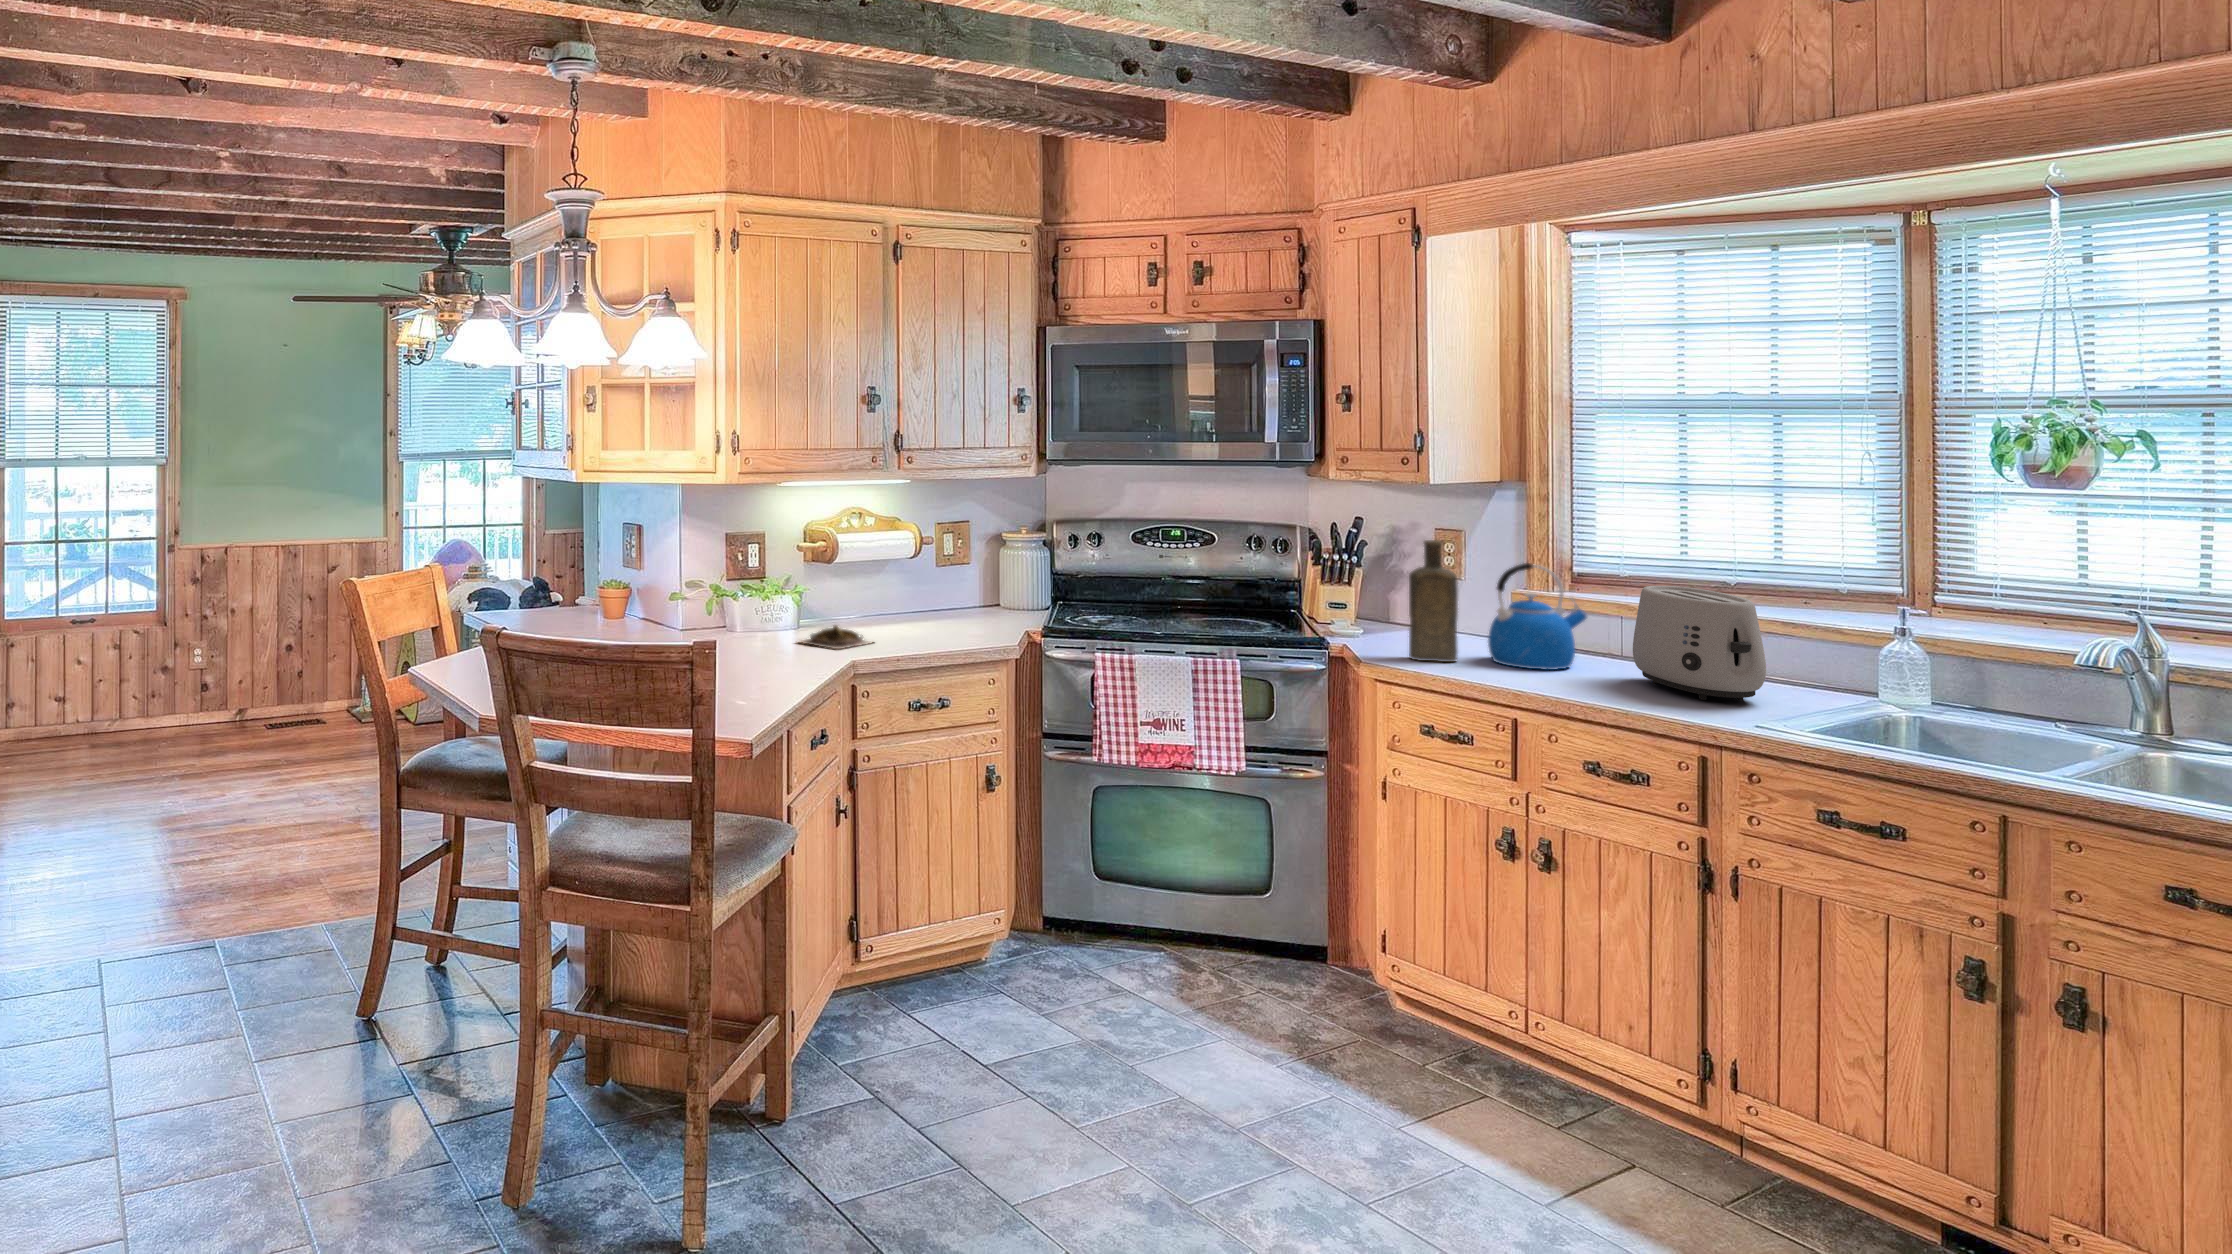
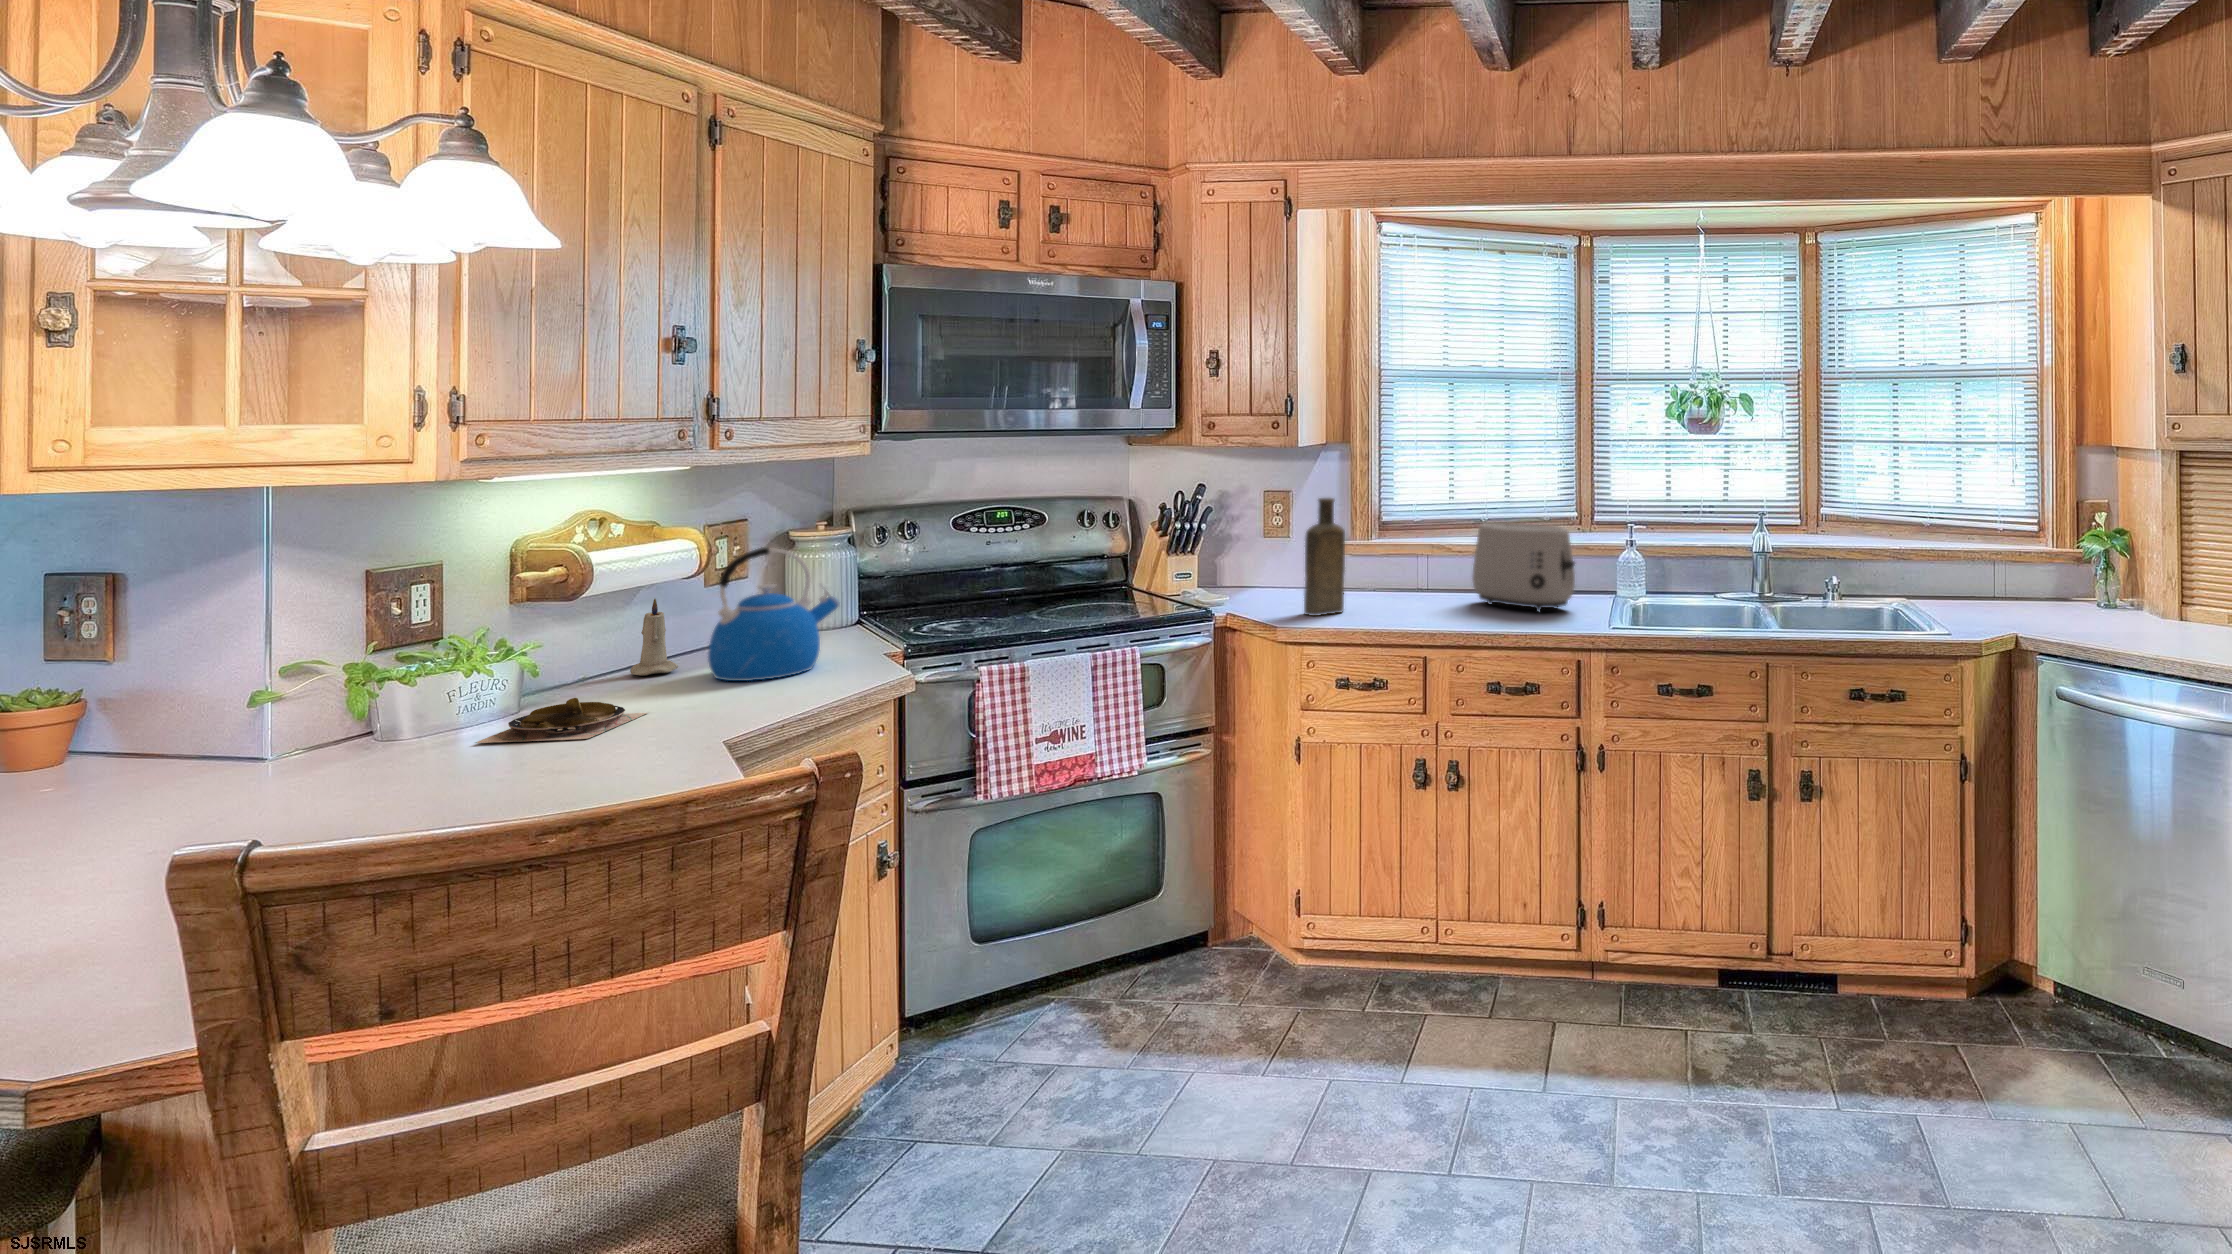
kettle: present [1488,563,1587,670] -> present [708,547,839,681]
candle: none [891,572,917,623] -> present [630,599,678,676]

